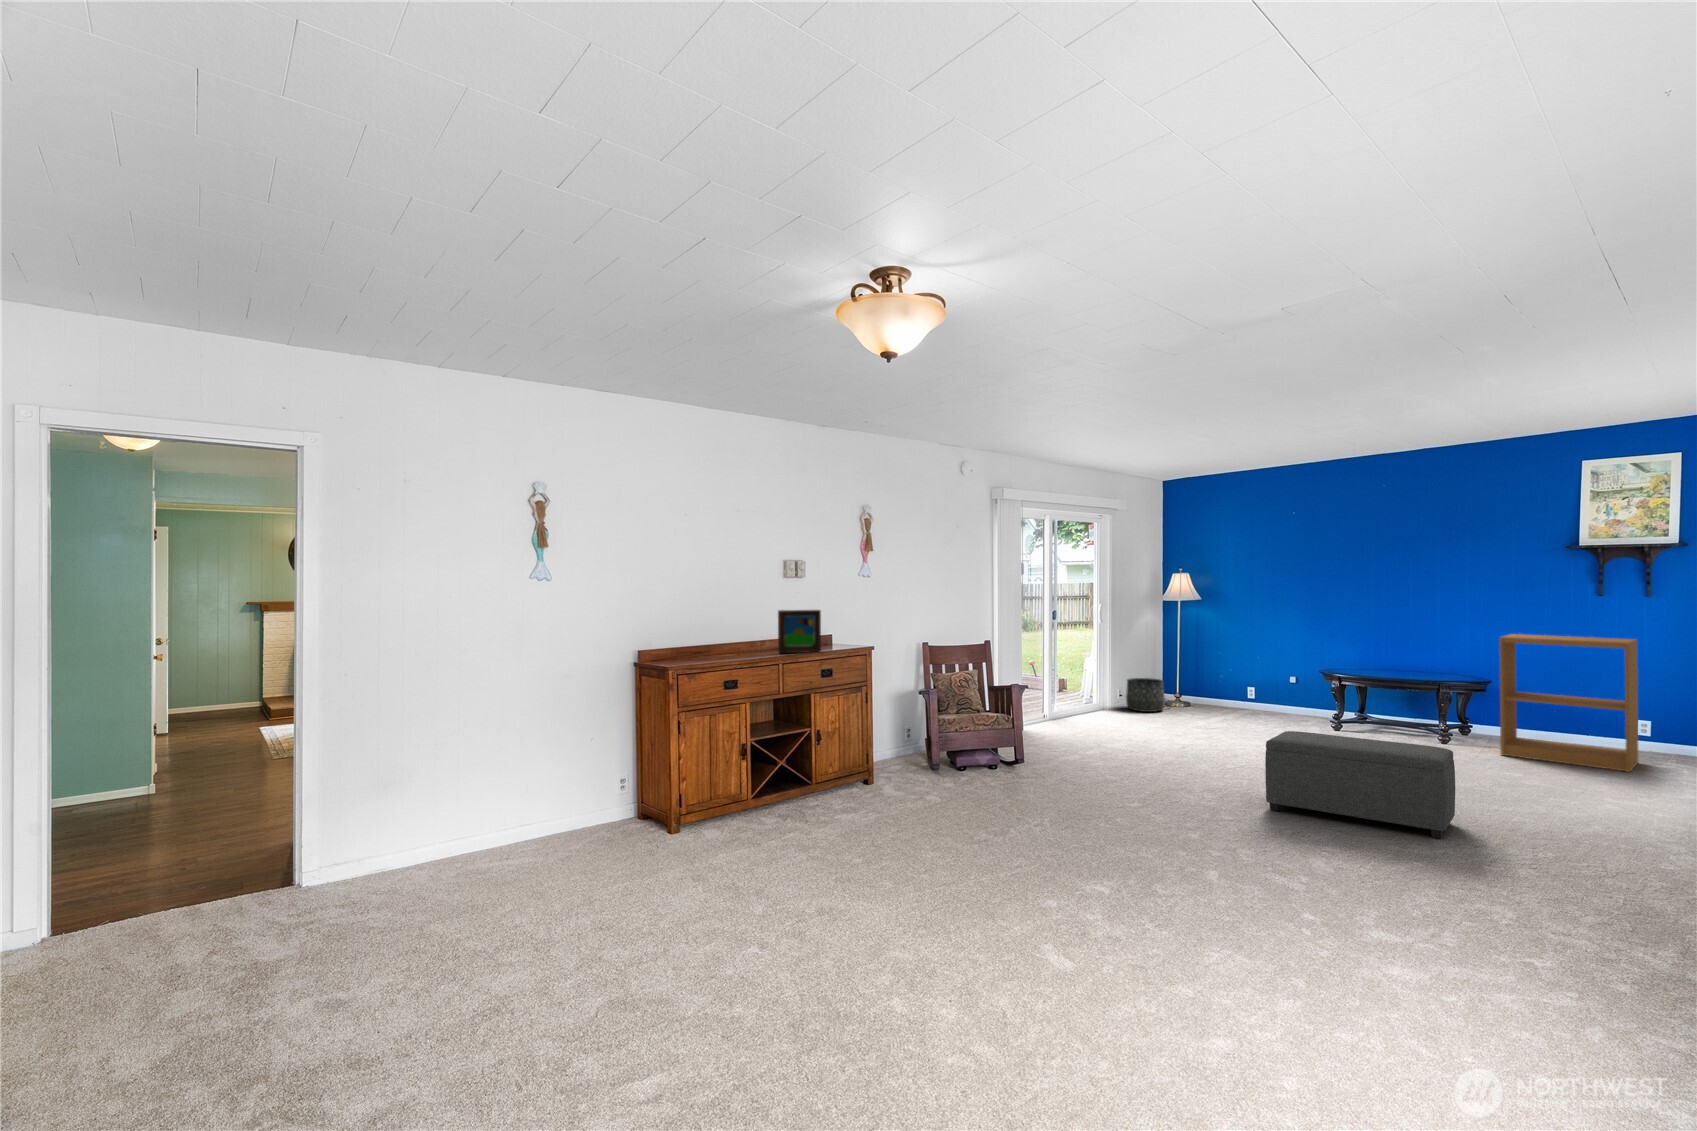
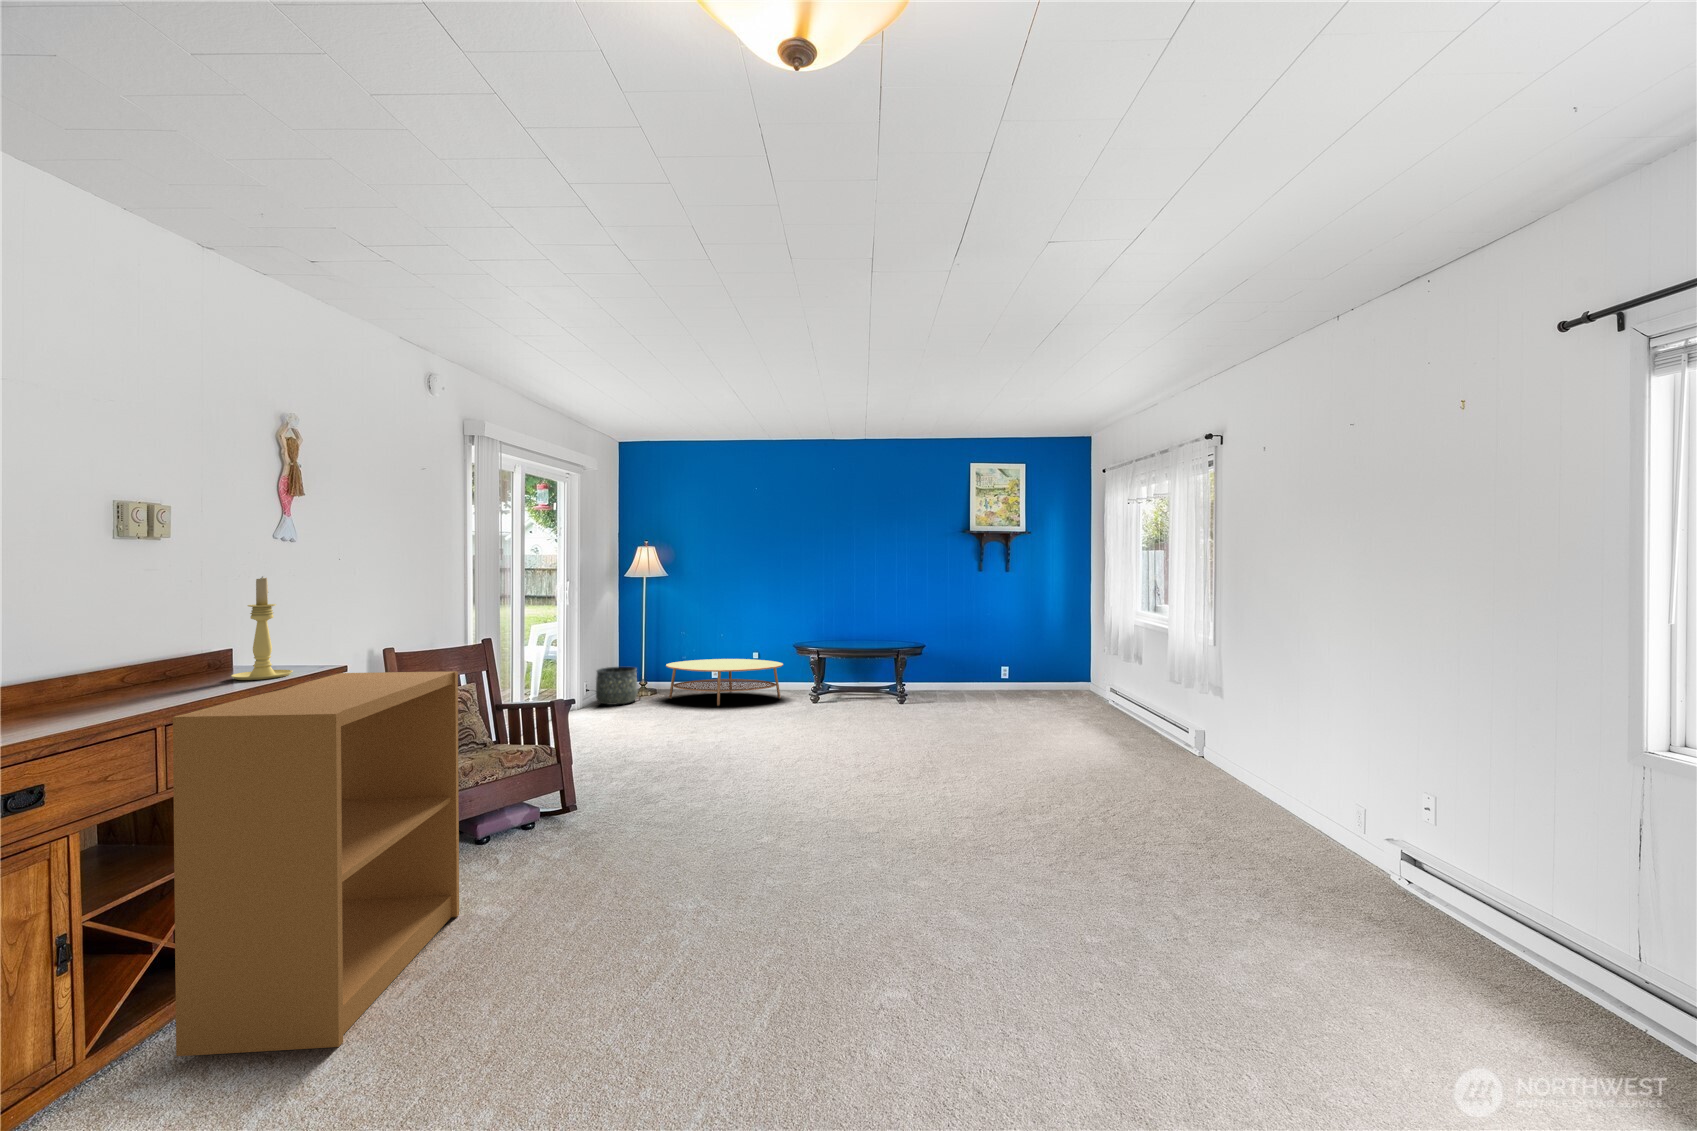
candle holder: none [826,598,851,650] -> present [231,577,293,680]
picture frame: present [778,610,821,653] -> none [100,600,229,703]
bookshelf: present [1499,634,1639,772] -> present [173,671,459,1056]
coffee table: none [1191,680,1312,728] -> present [666,659,783,706]
ottoman: present [1265,731,1455,839] -> none [876,705,1043,799]

